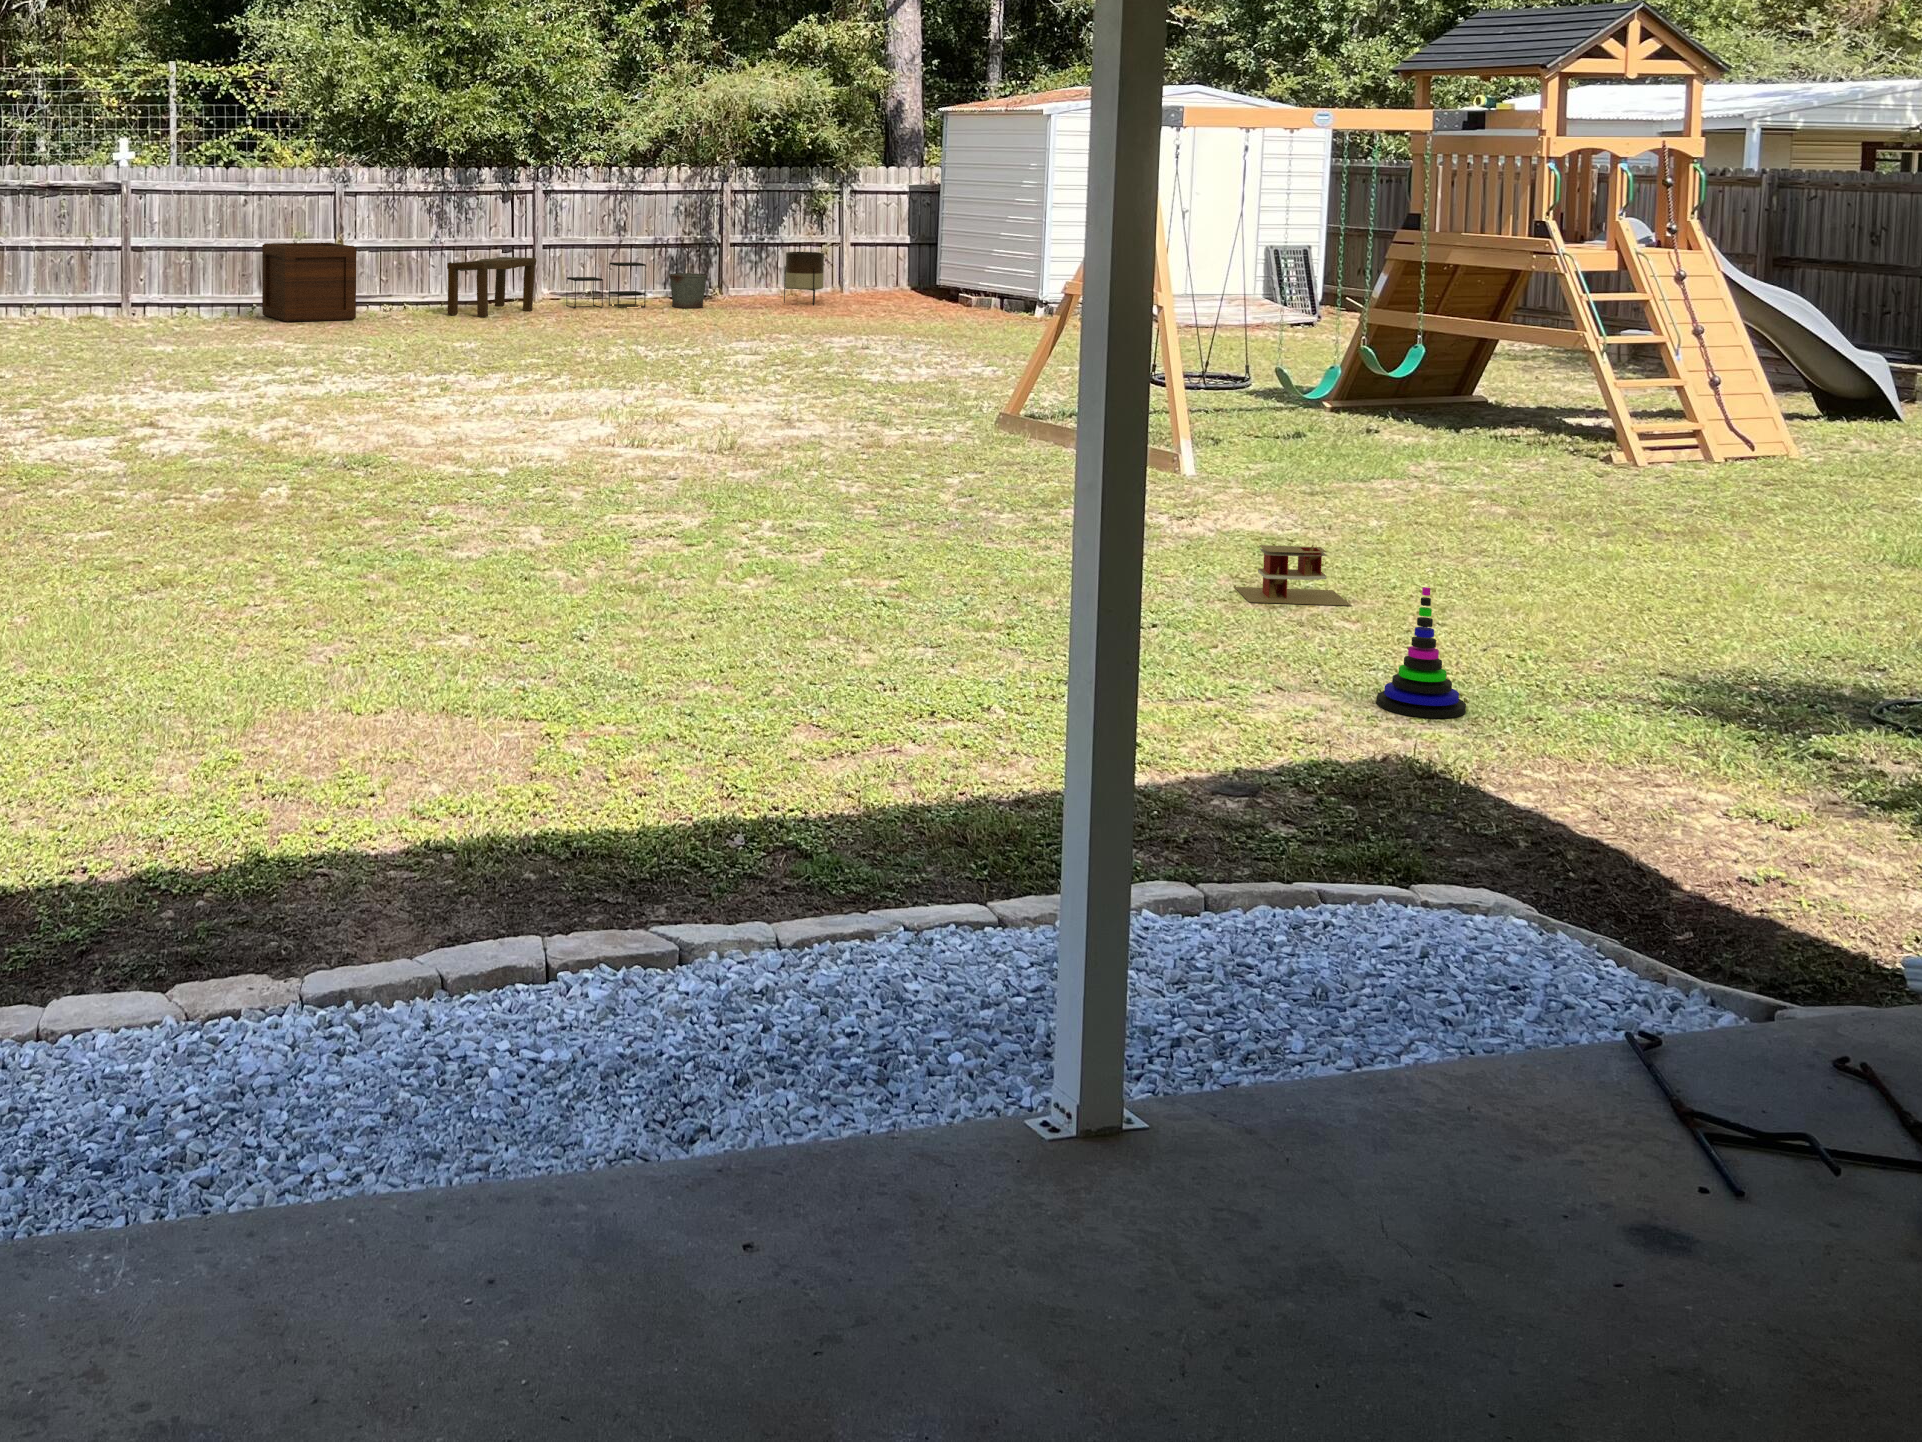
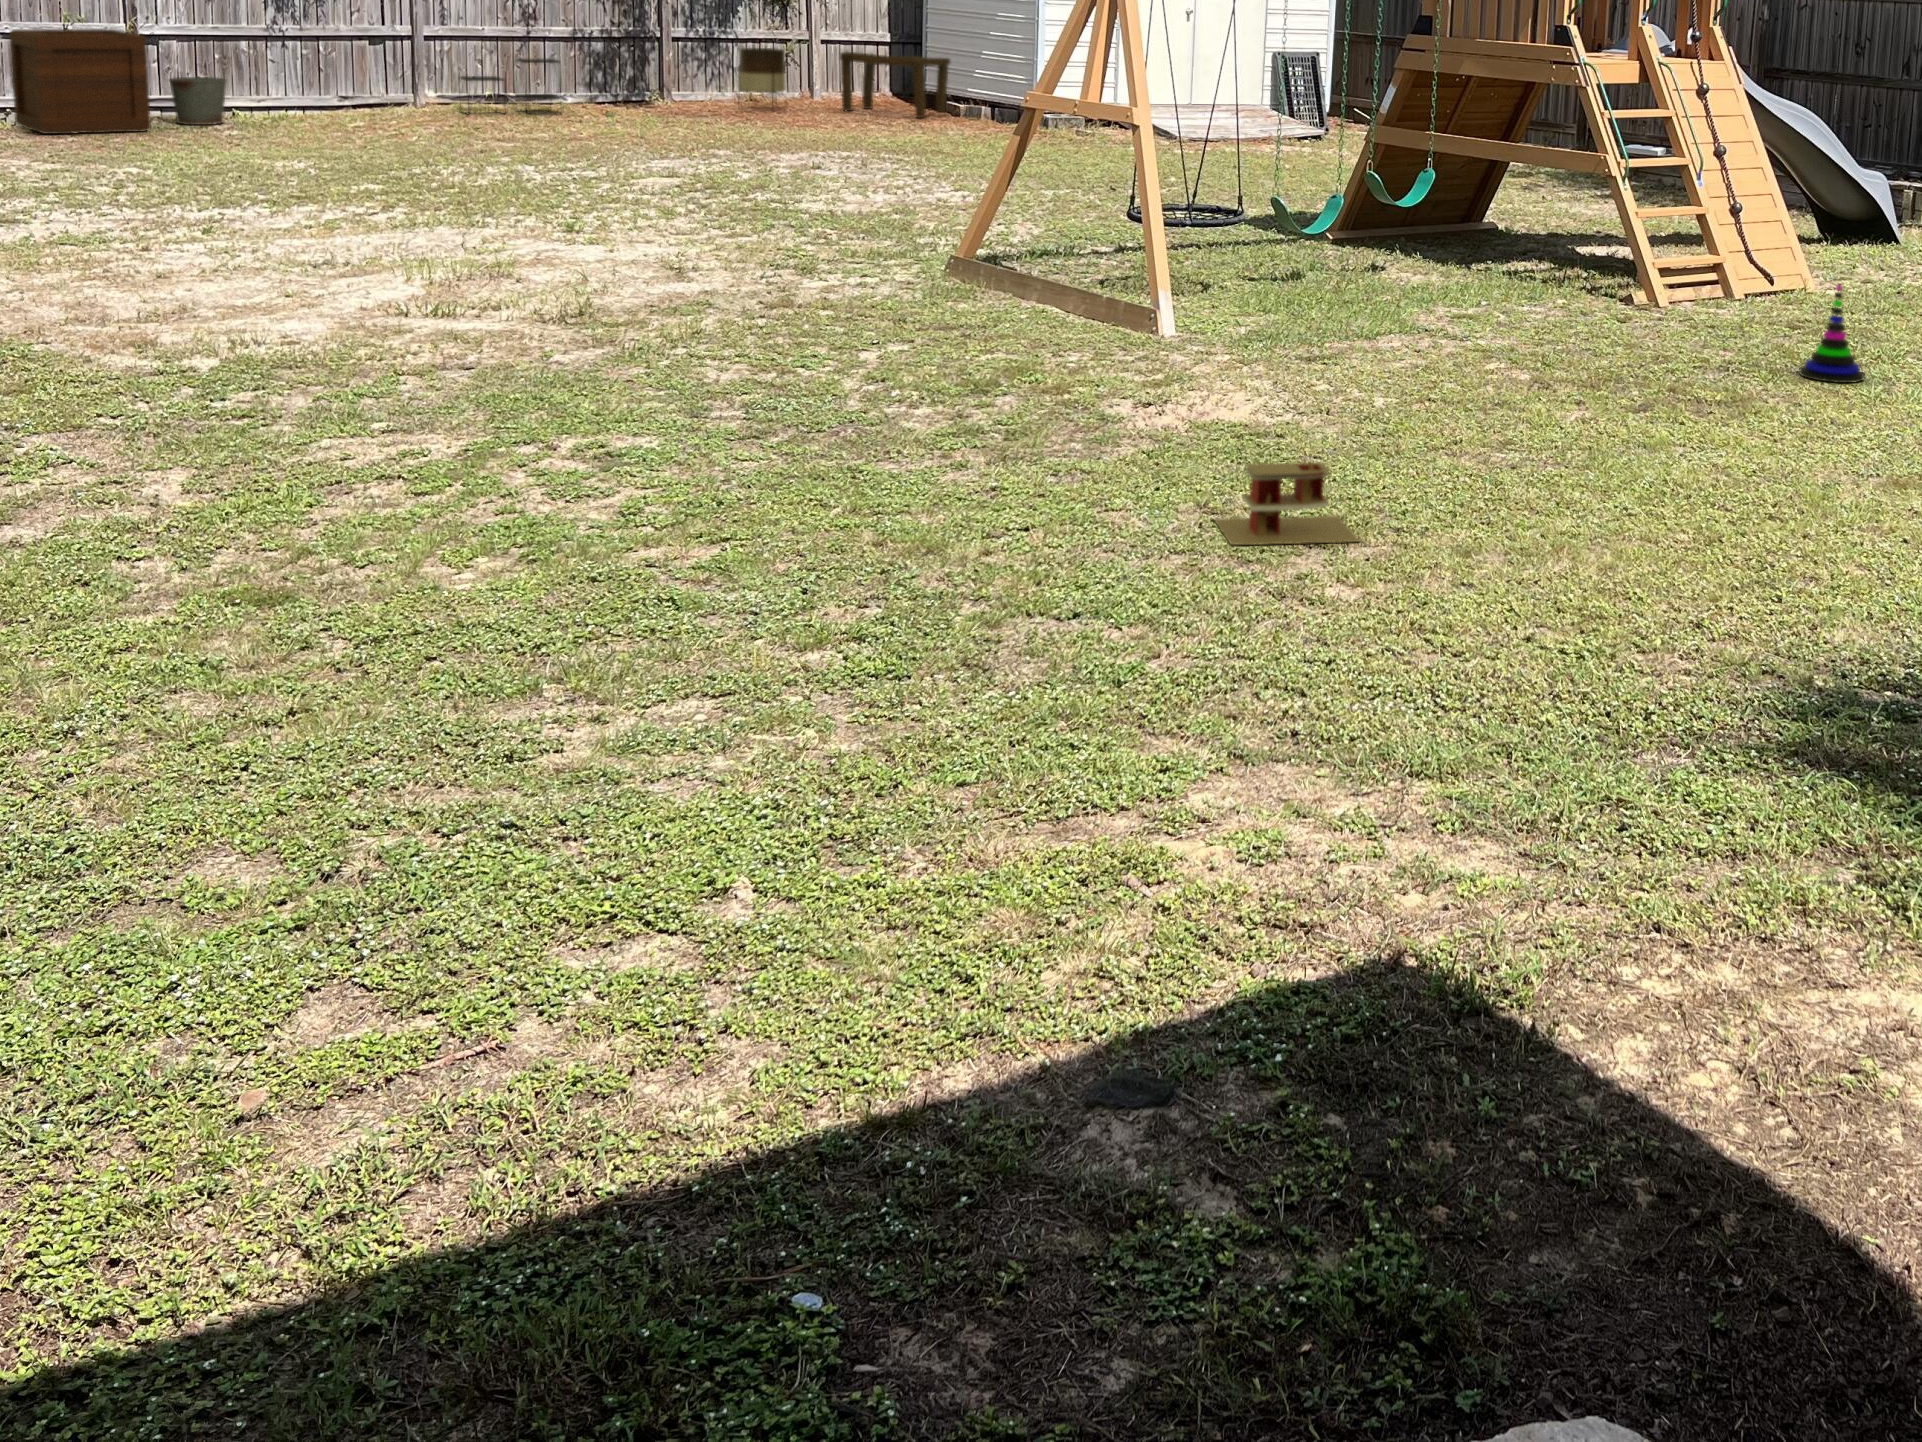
bench: present [447,257,536,317] -> present [840,52,950,118]
bucket: present [669,273,707,308] -> present [169,77,227,125]
stacking toy: present [1376,587,1466,718] -> present [1799,285,1864,383]

